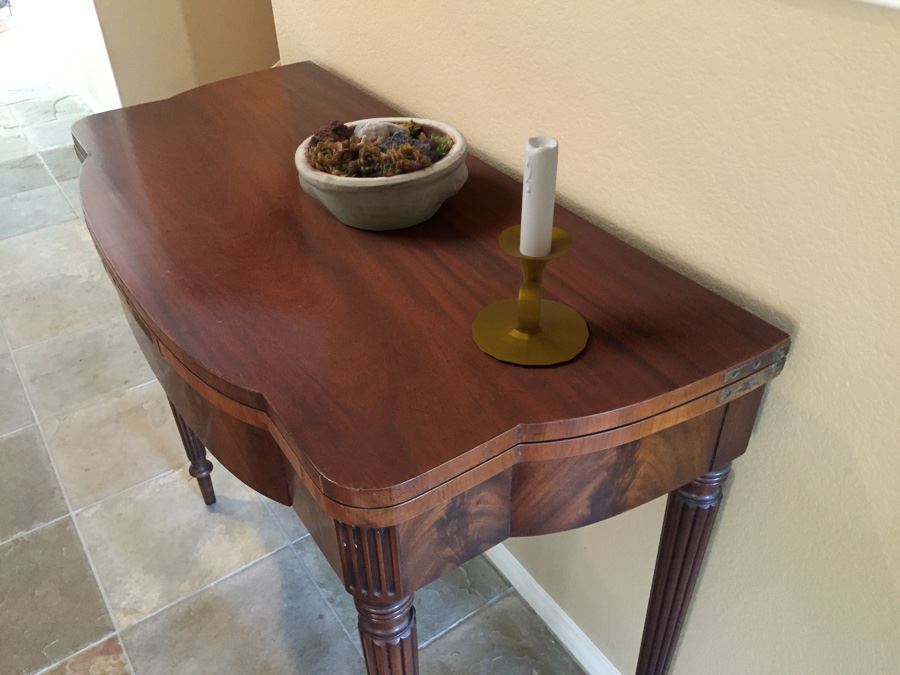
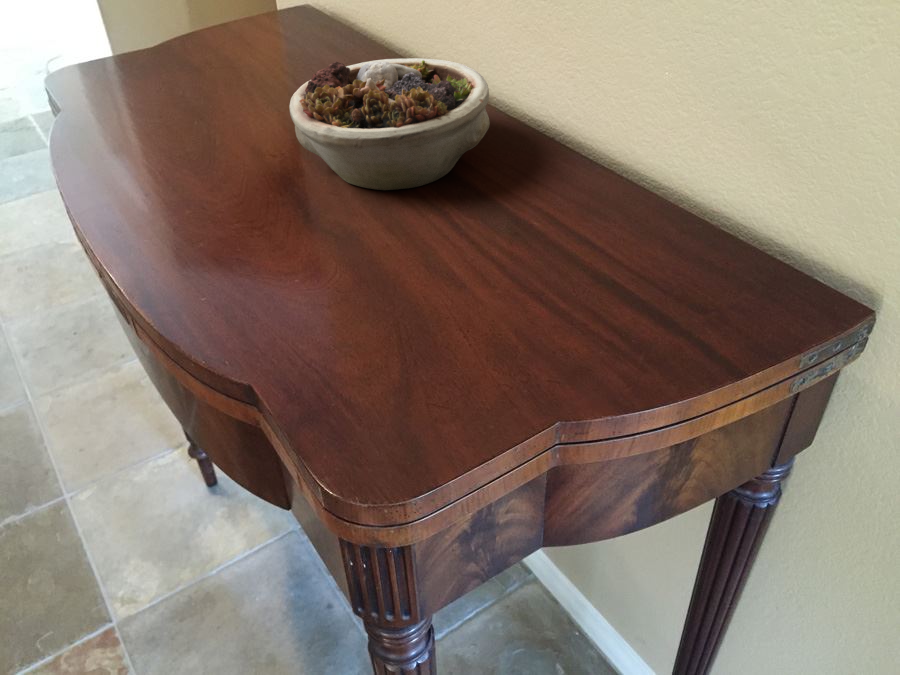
candlestick: present [472,136,589,365] -> none [498,73,636,350]

